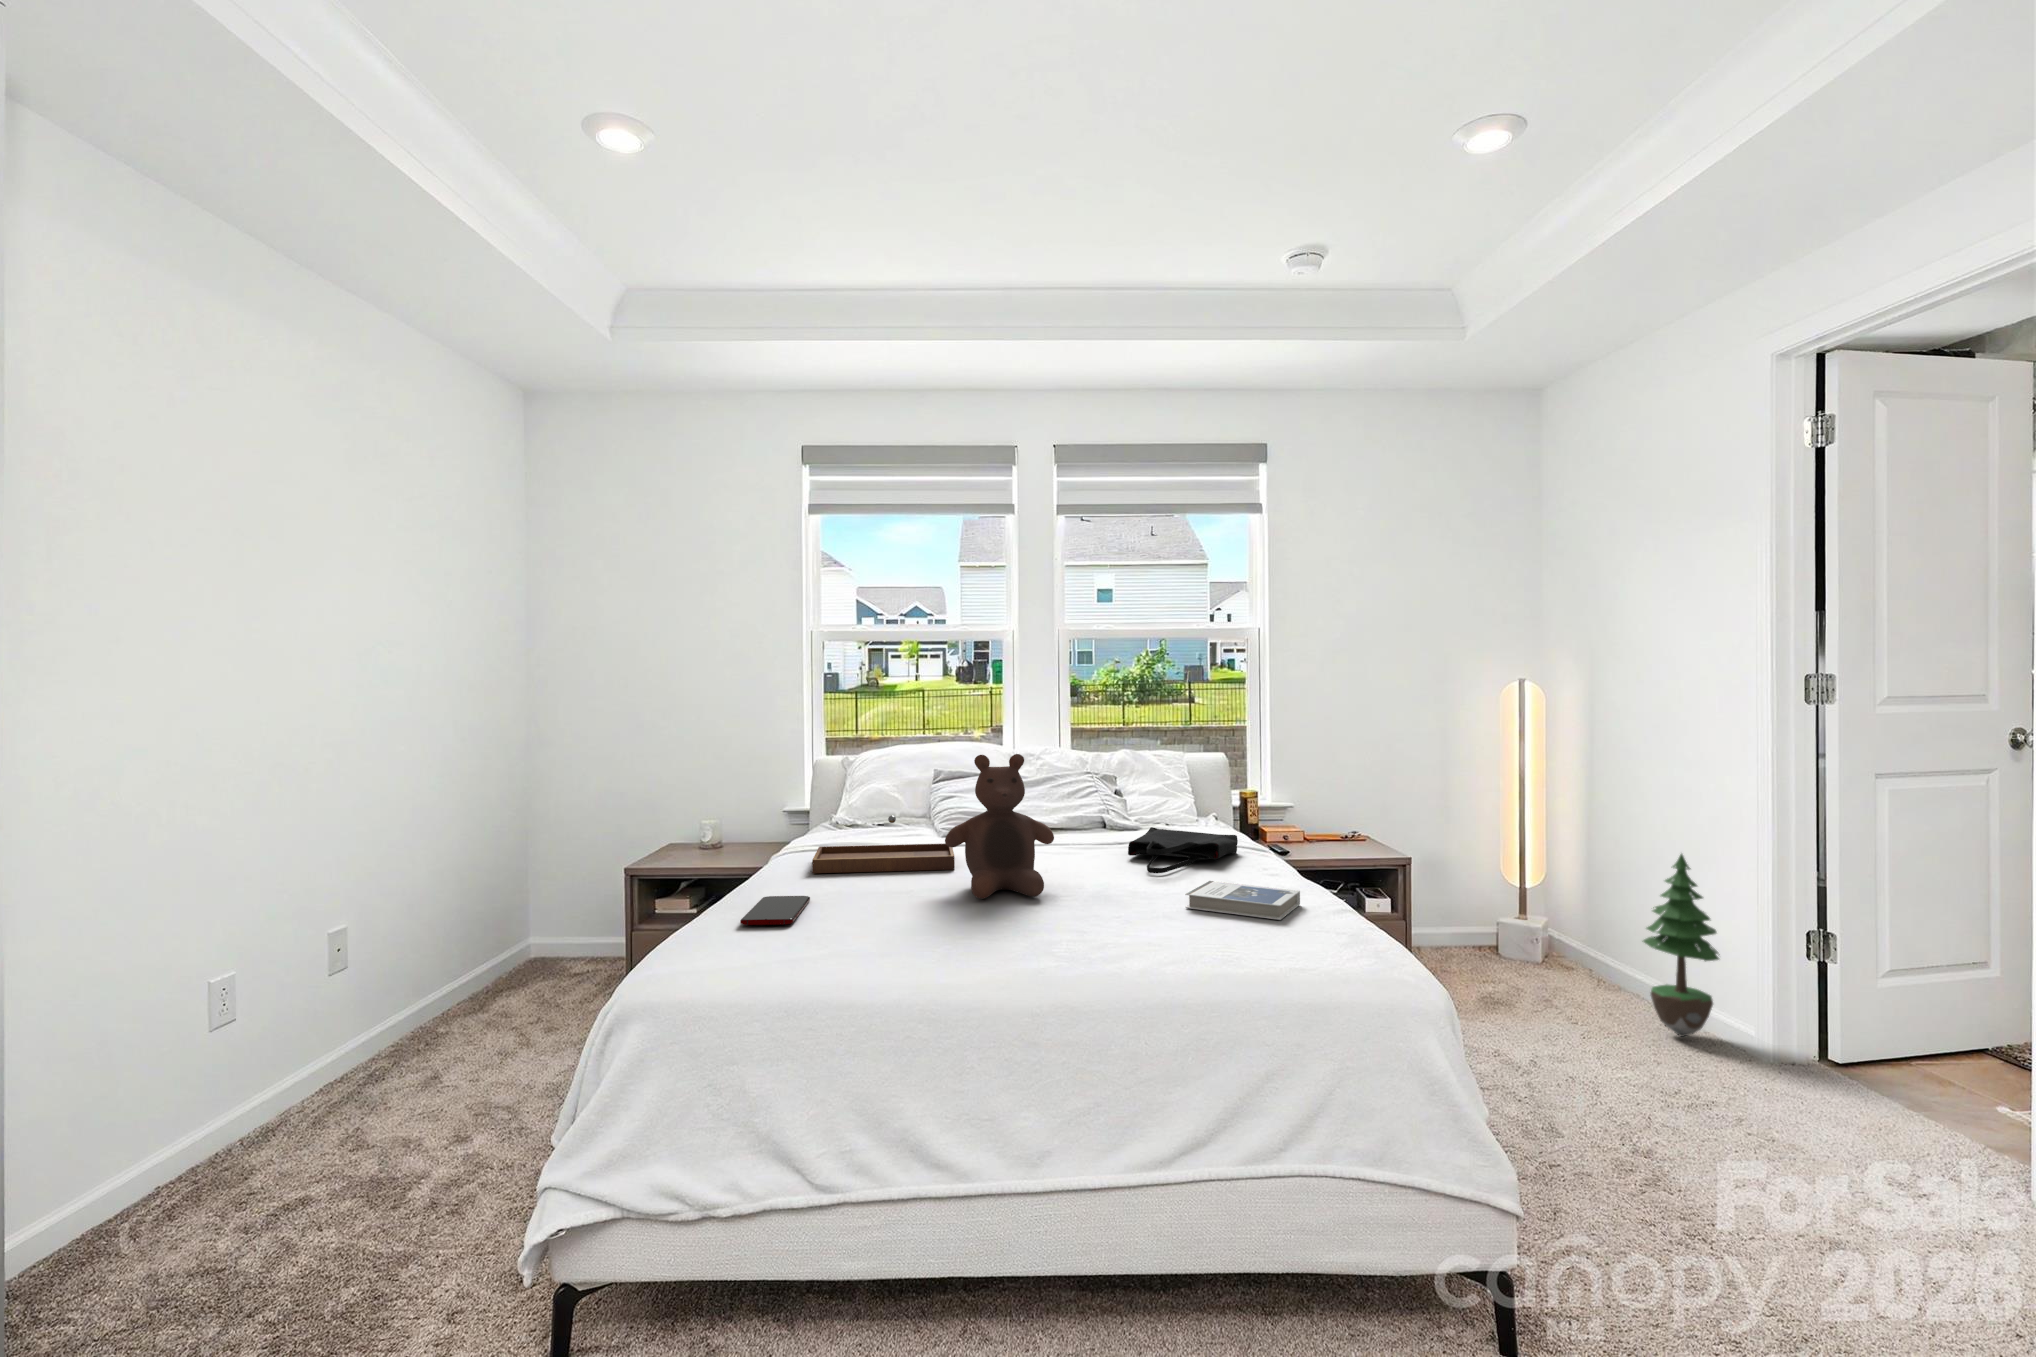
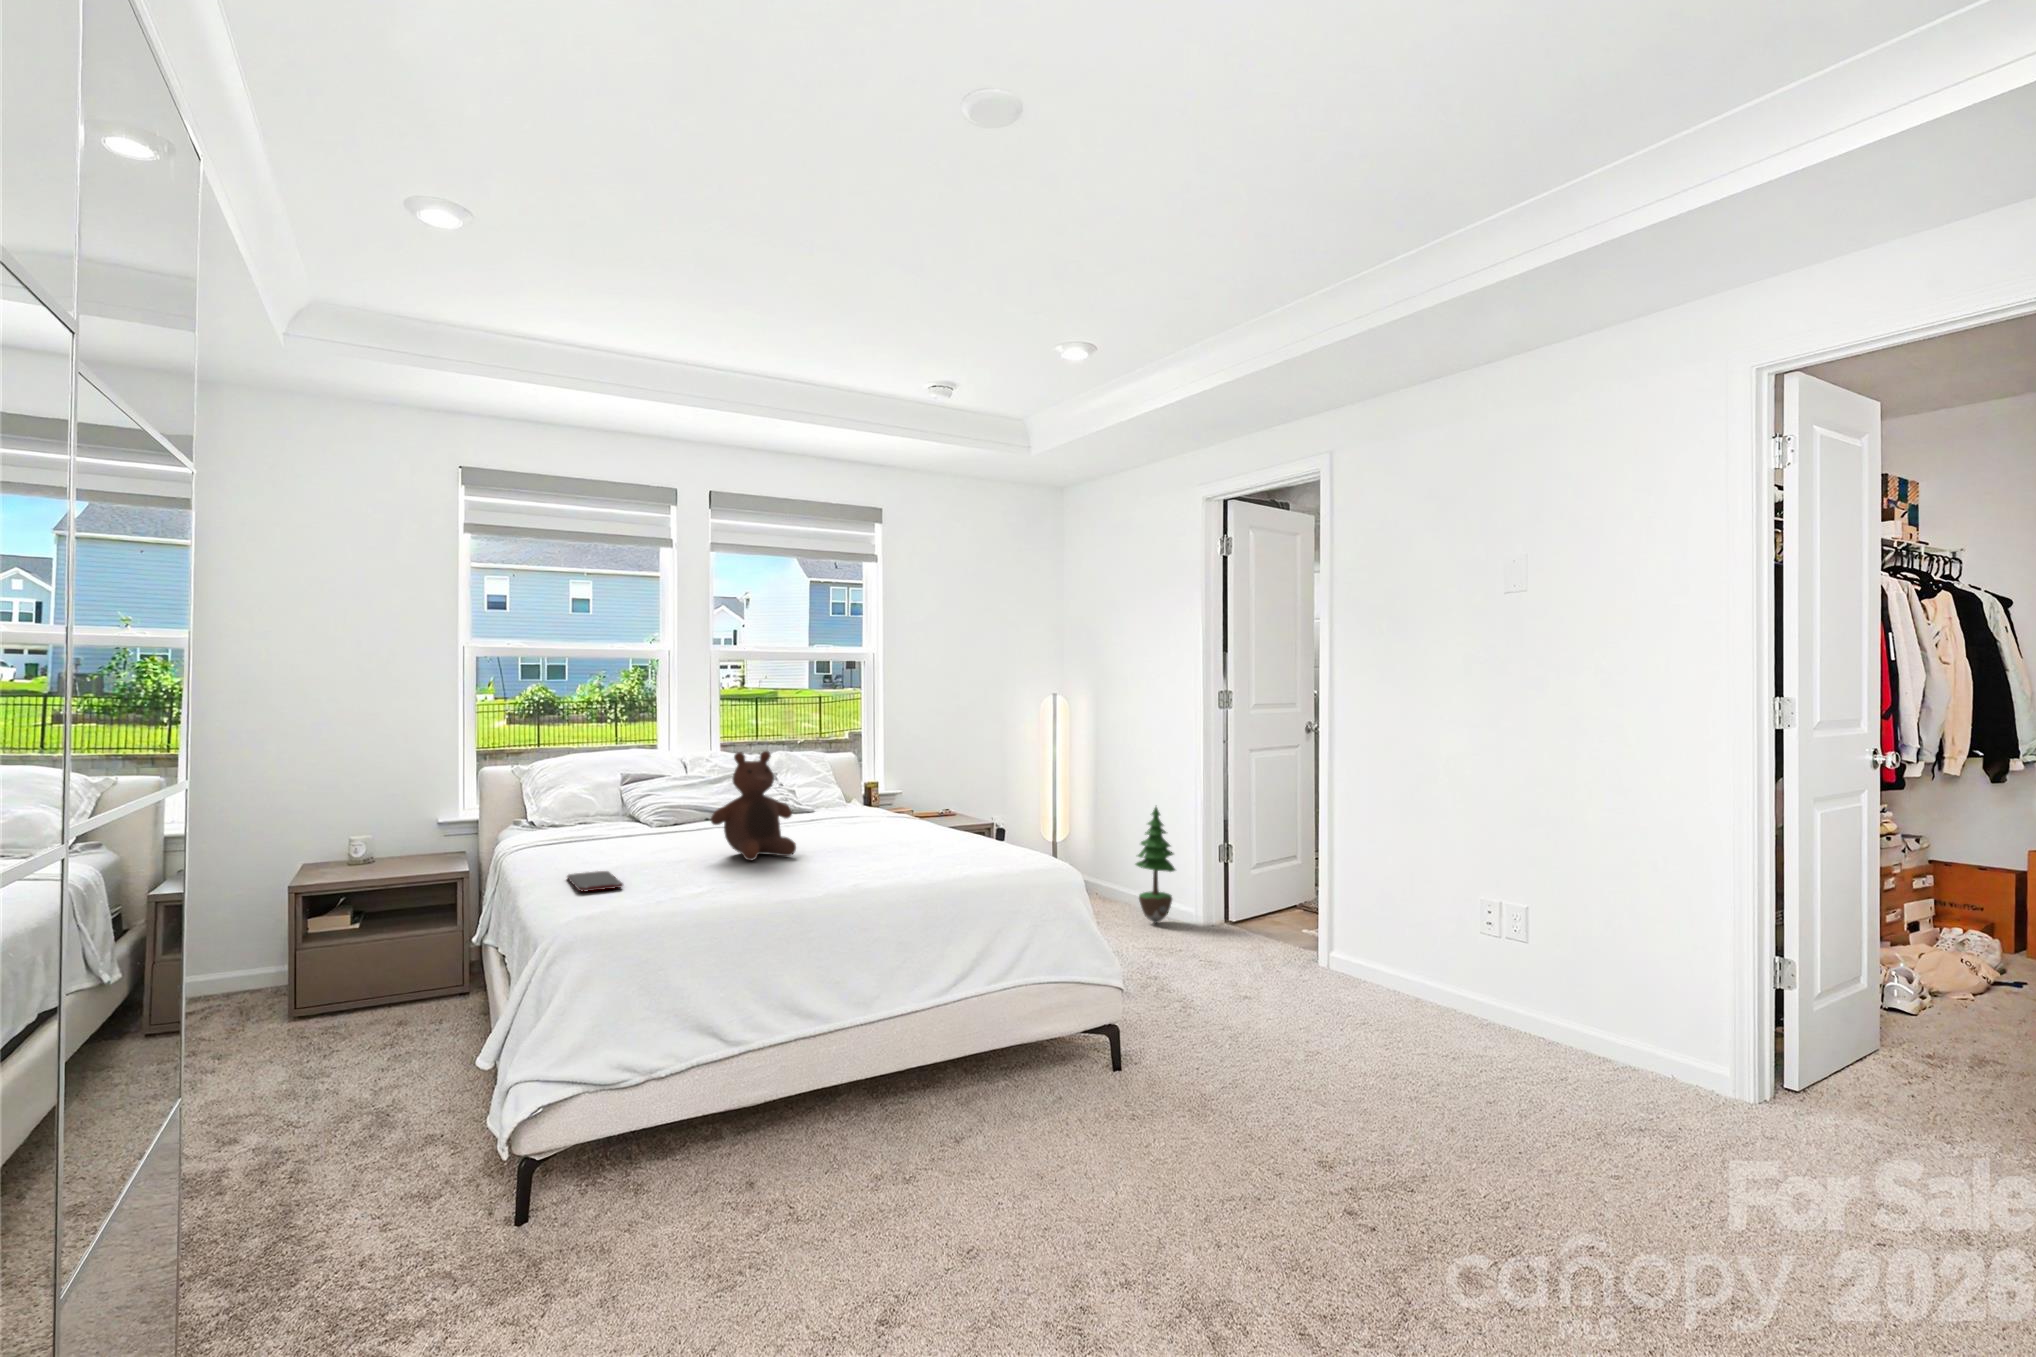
tray: present [812,815,955,873] -> none [564,807,698,858]
tote bag: present [1128,827,1238,873] -> none [825,807,900,837]
hardback book: present [1185,881,1300,920] -> none [901,836,971,853]

